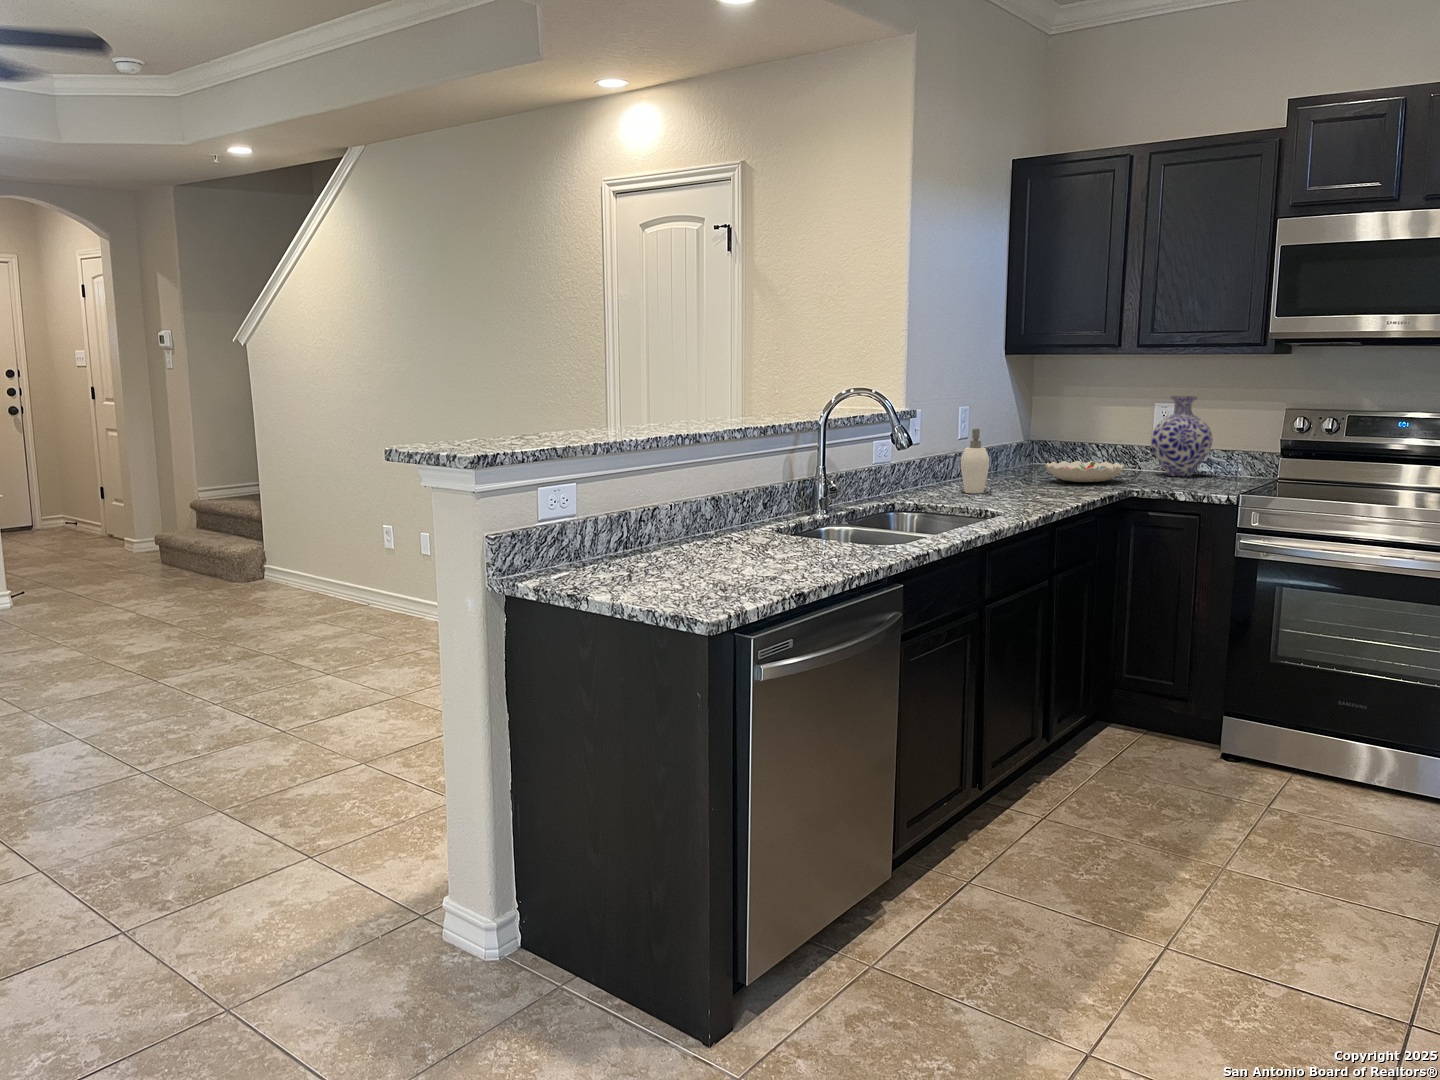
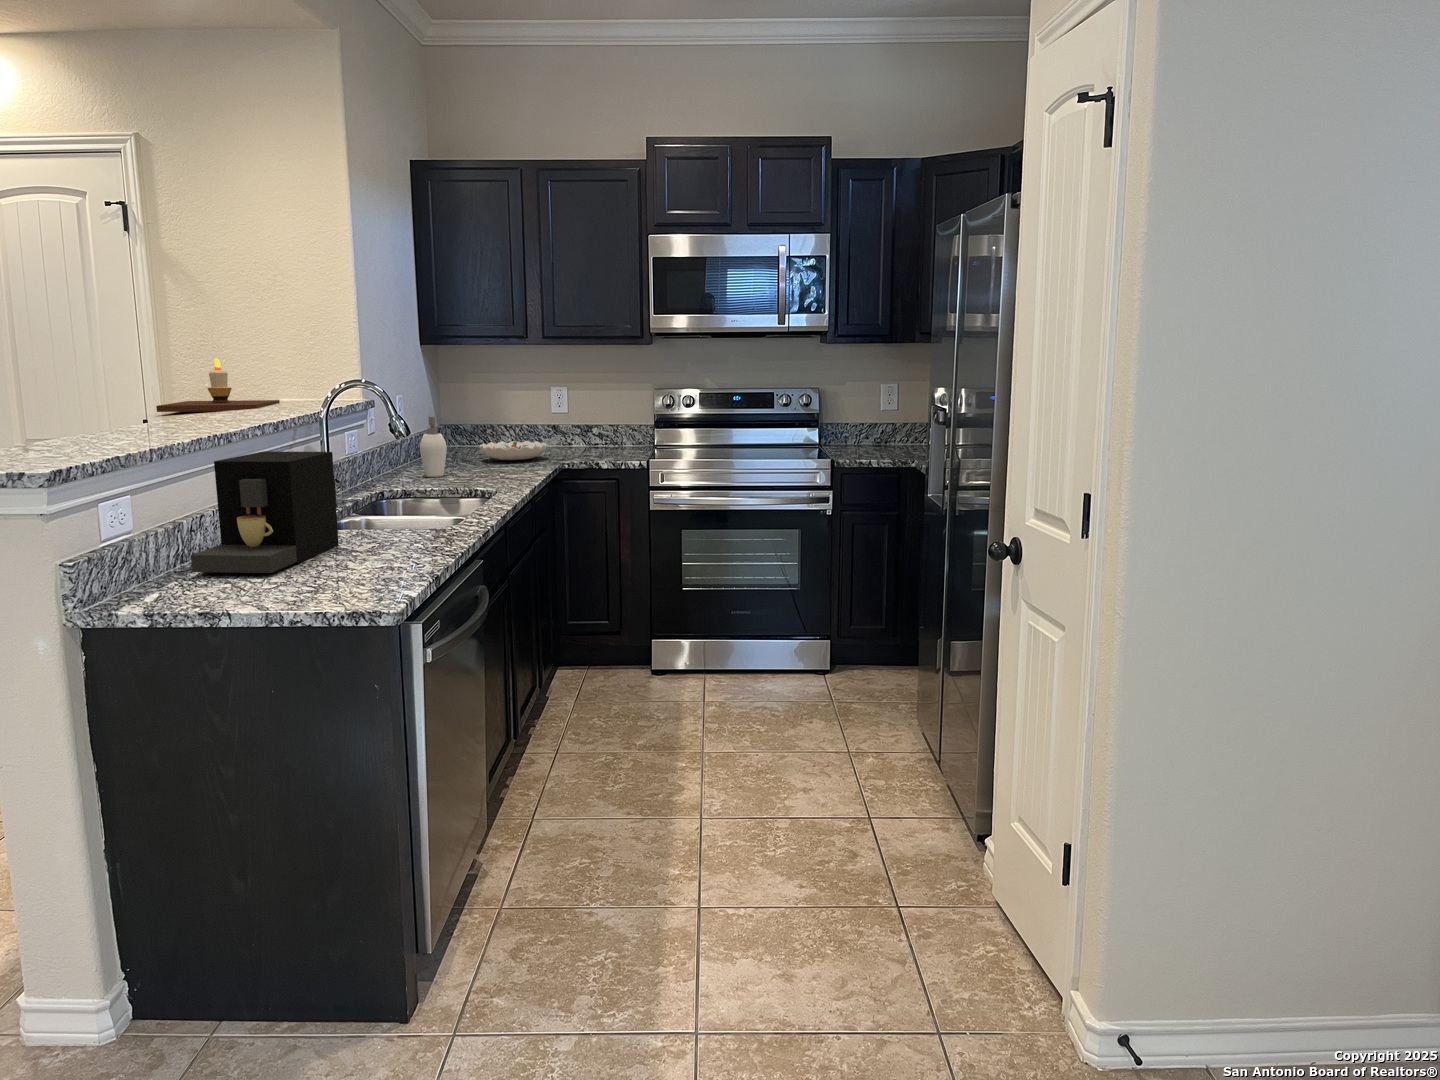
candle: none [727,367,841,418] -> present [156,358,280,412]
vase: present [1151,396,1212,476] -> none [555,382,603,450]
coffee maker: none [621,452,775,568] -> present [191,452,339,573]

